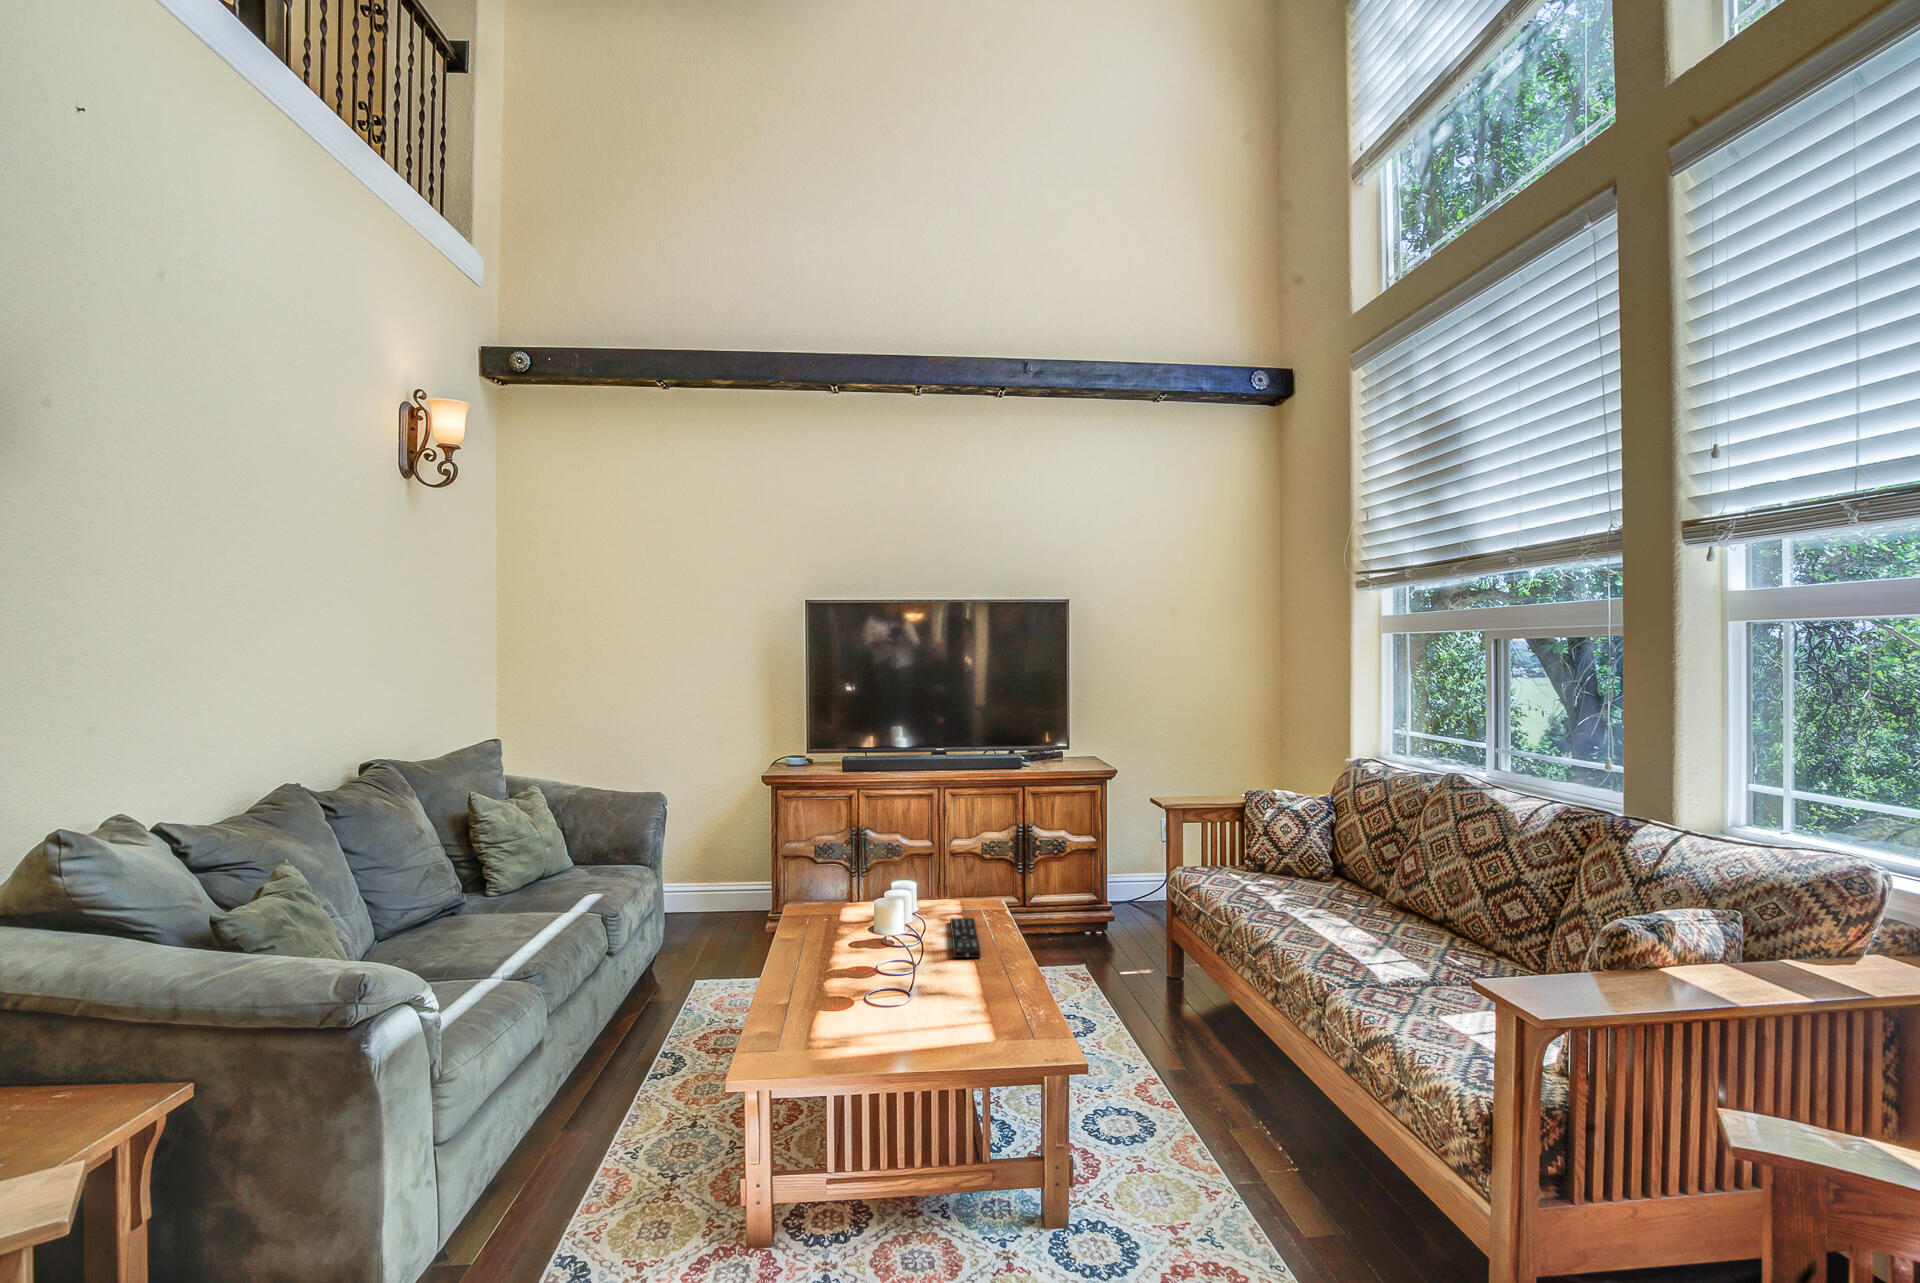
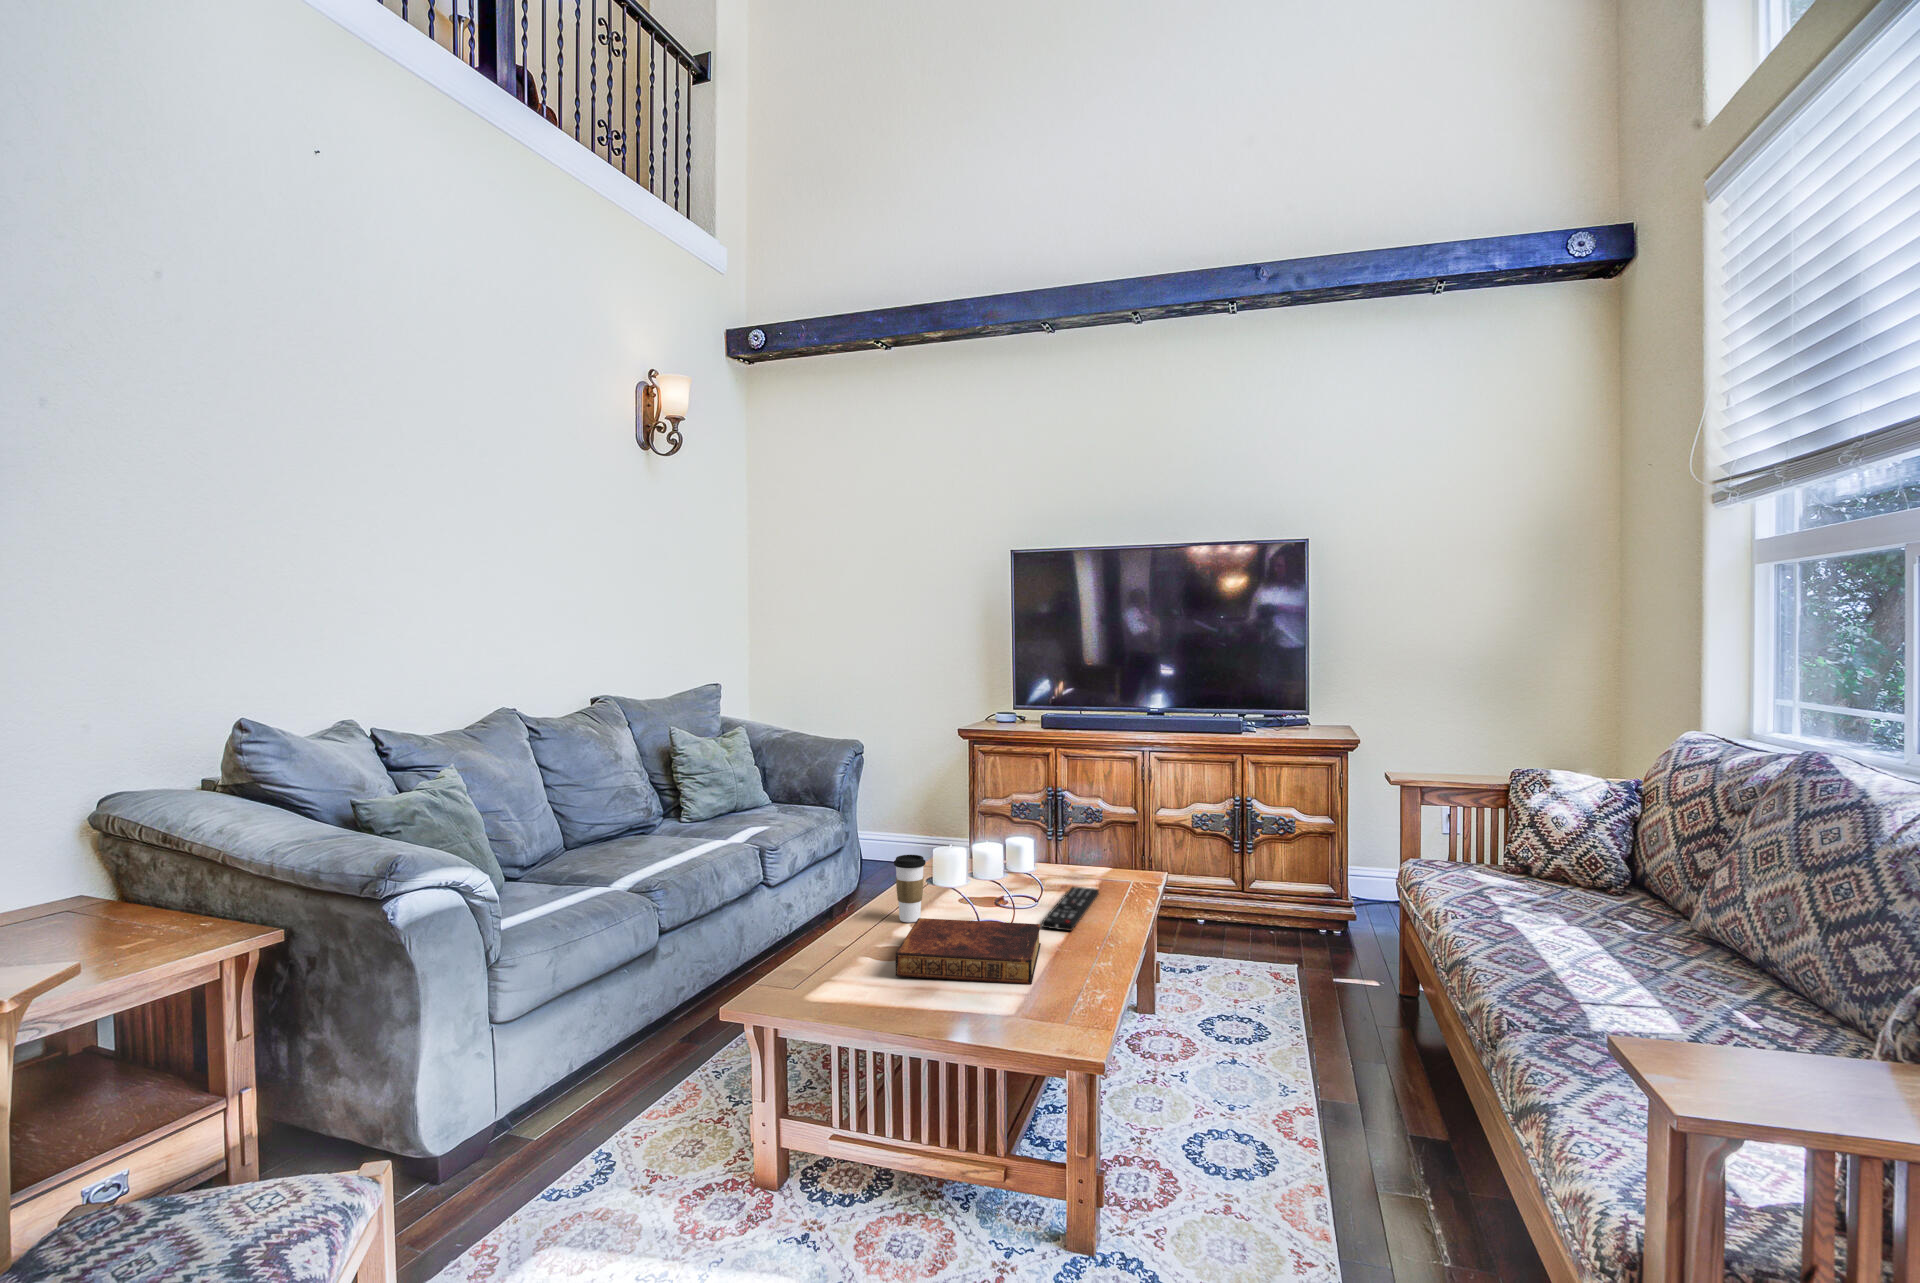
coffee cup: none [815,905,845,969] -> present [894,855,926,922]
book: none [854,955,986,1020] -> present [895,918,1041,984]

